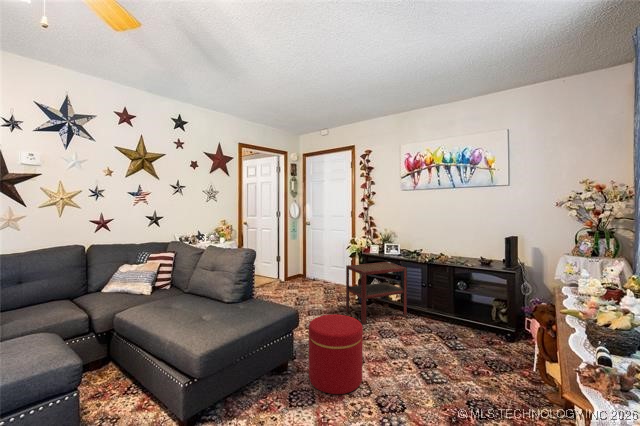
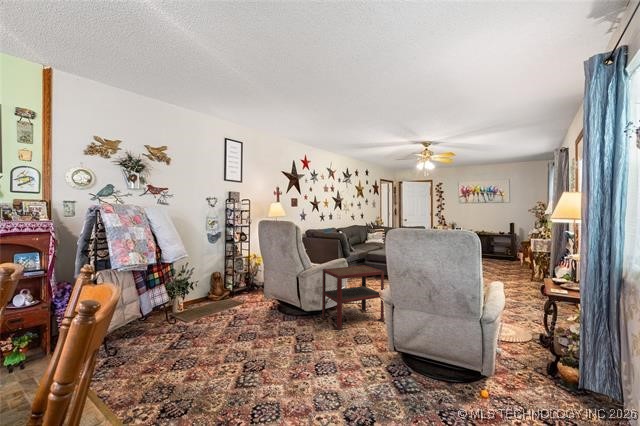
ottoman: present [309,314,363,394] -> none [275,321,333,408]

